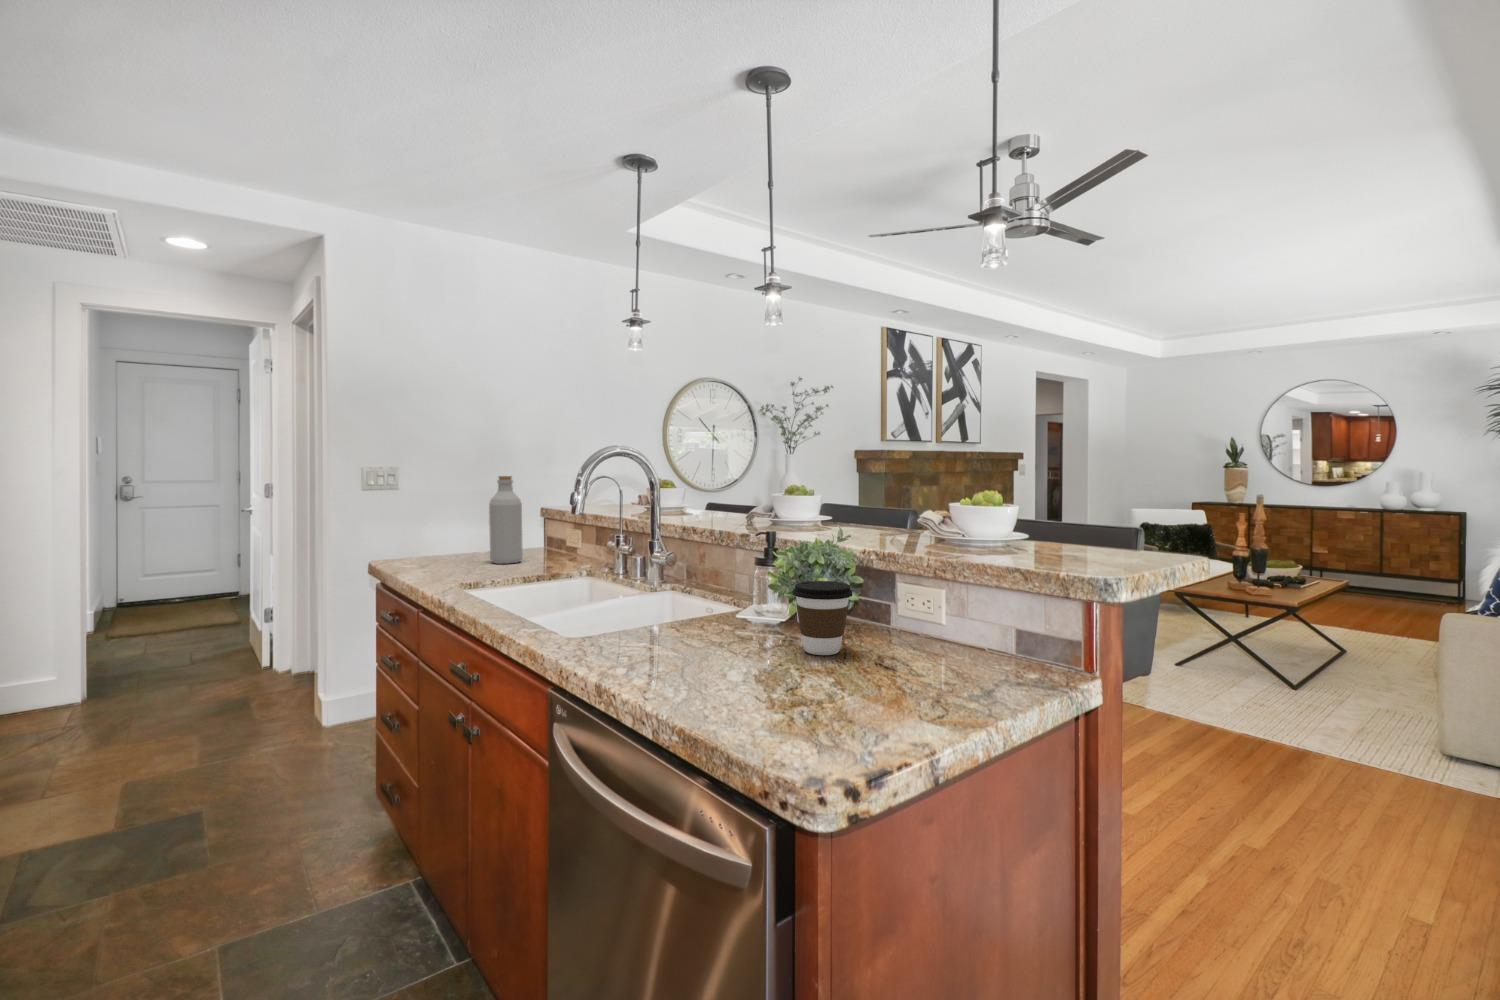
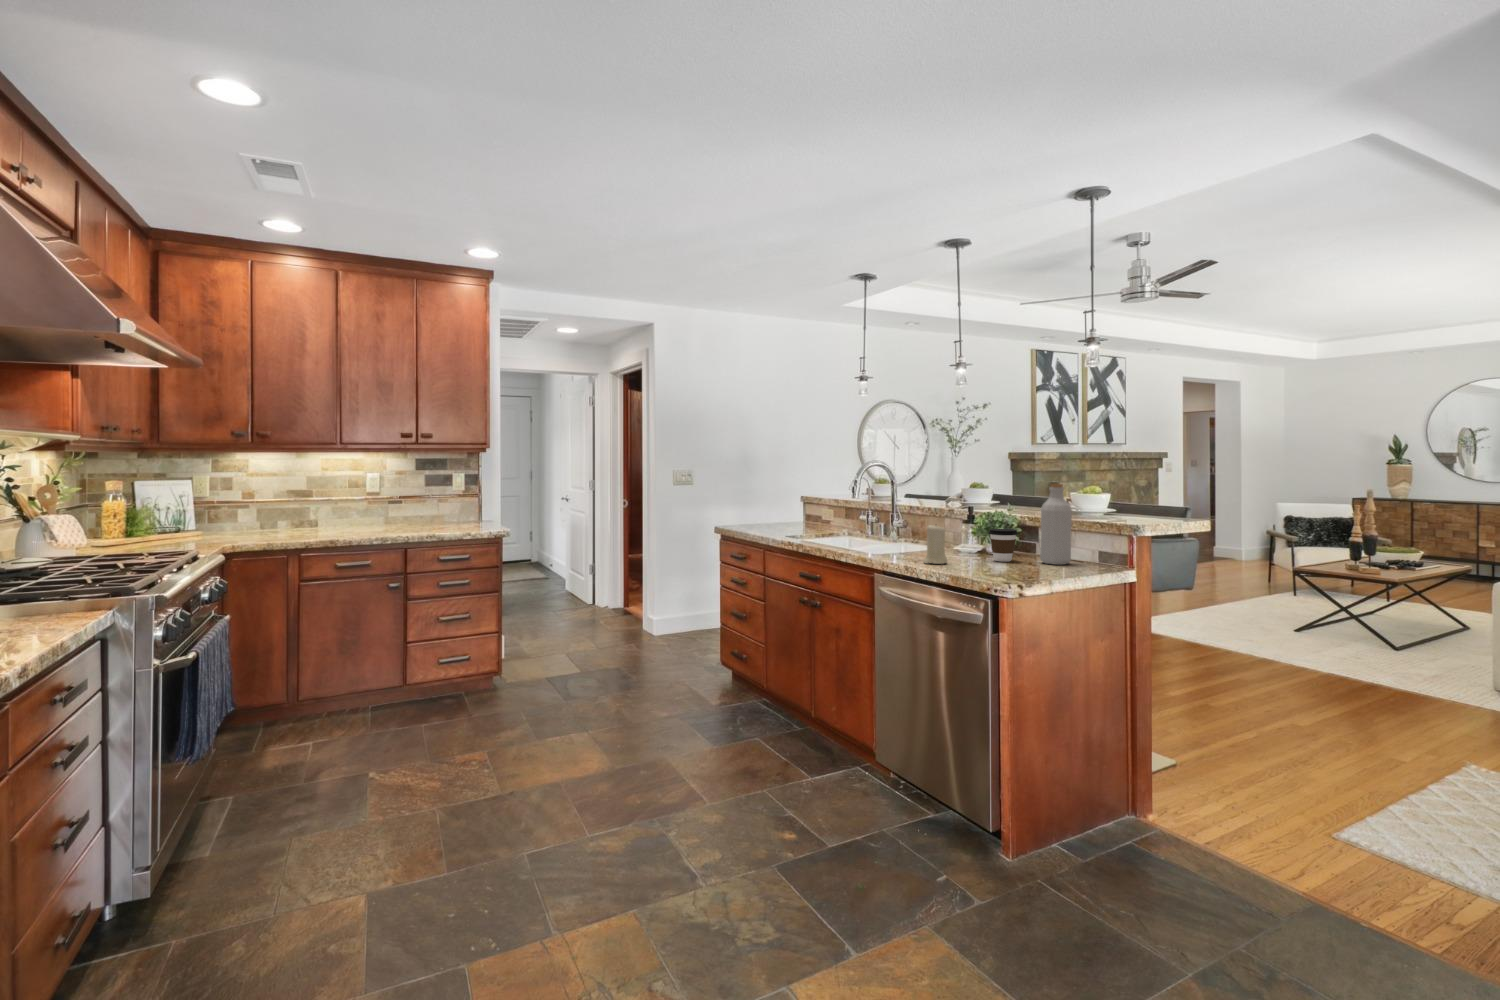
bottle: present [489,476,523,564] -> present [1040,484,1072,565]
candle: none [644,577,699,673] -> present [924,525,947,564]

